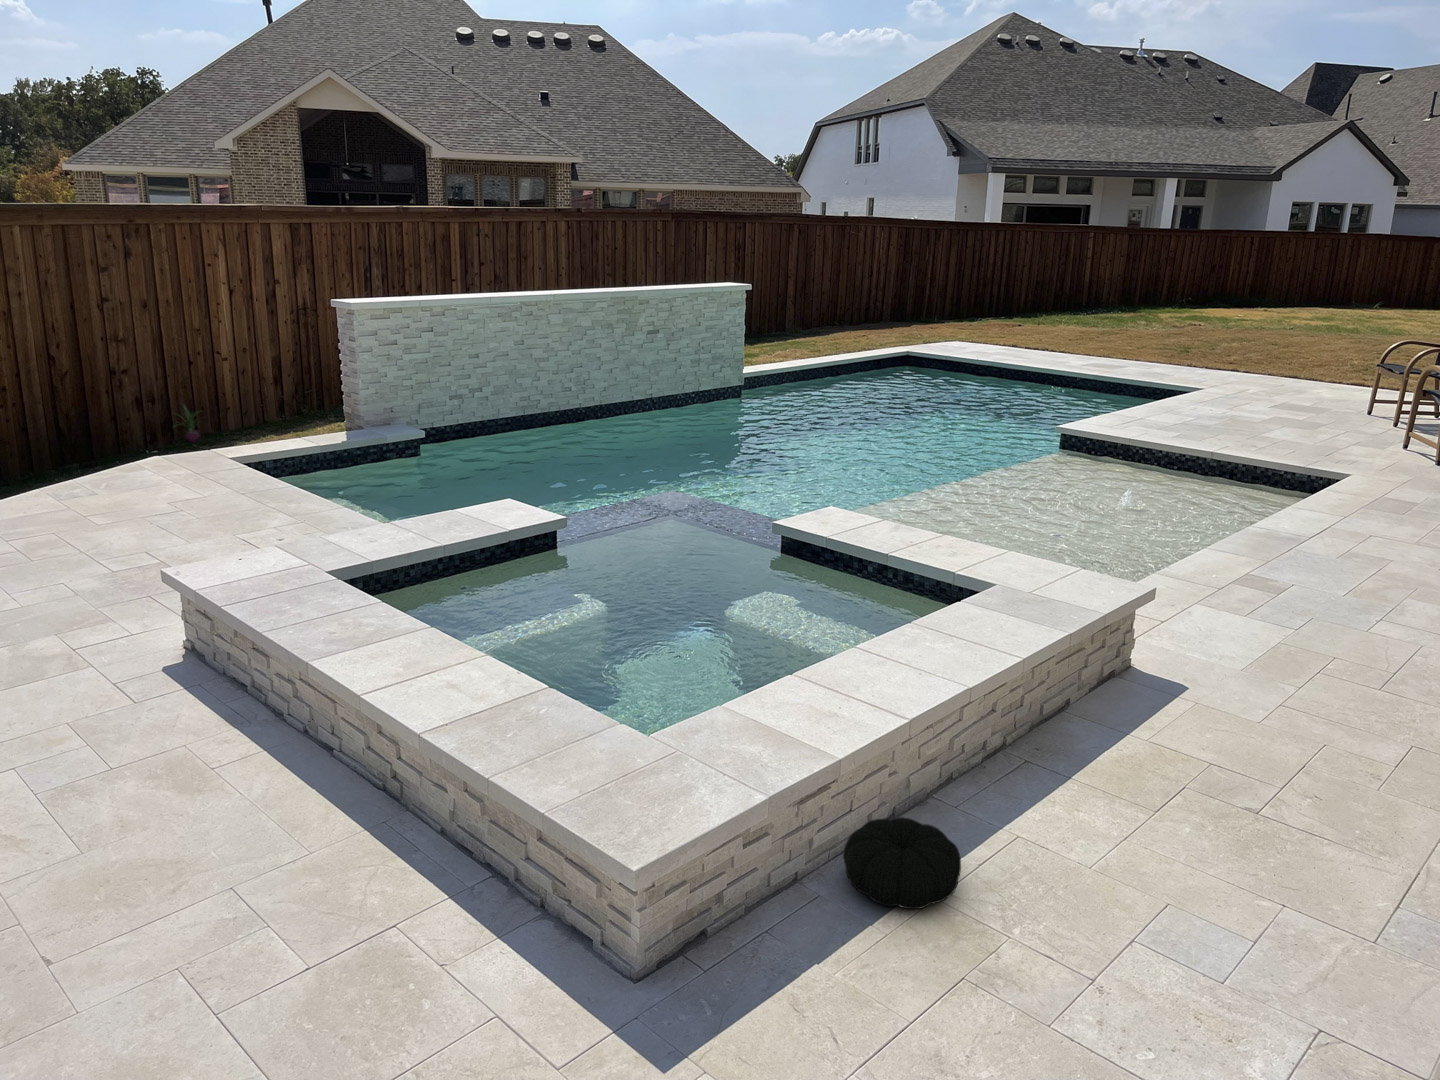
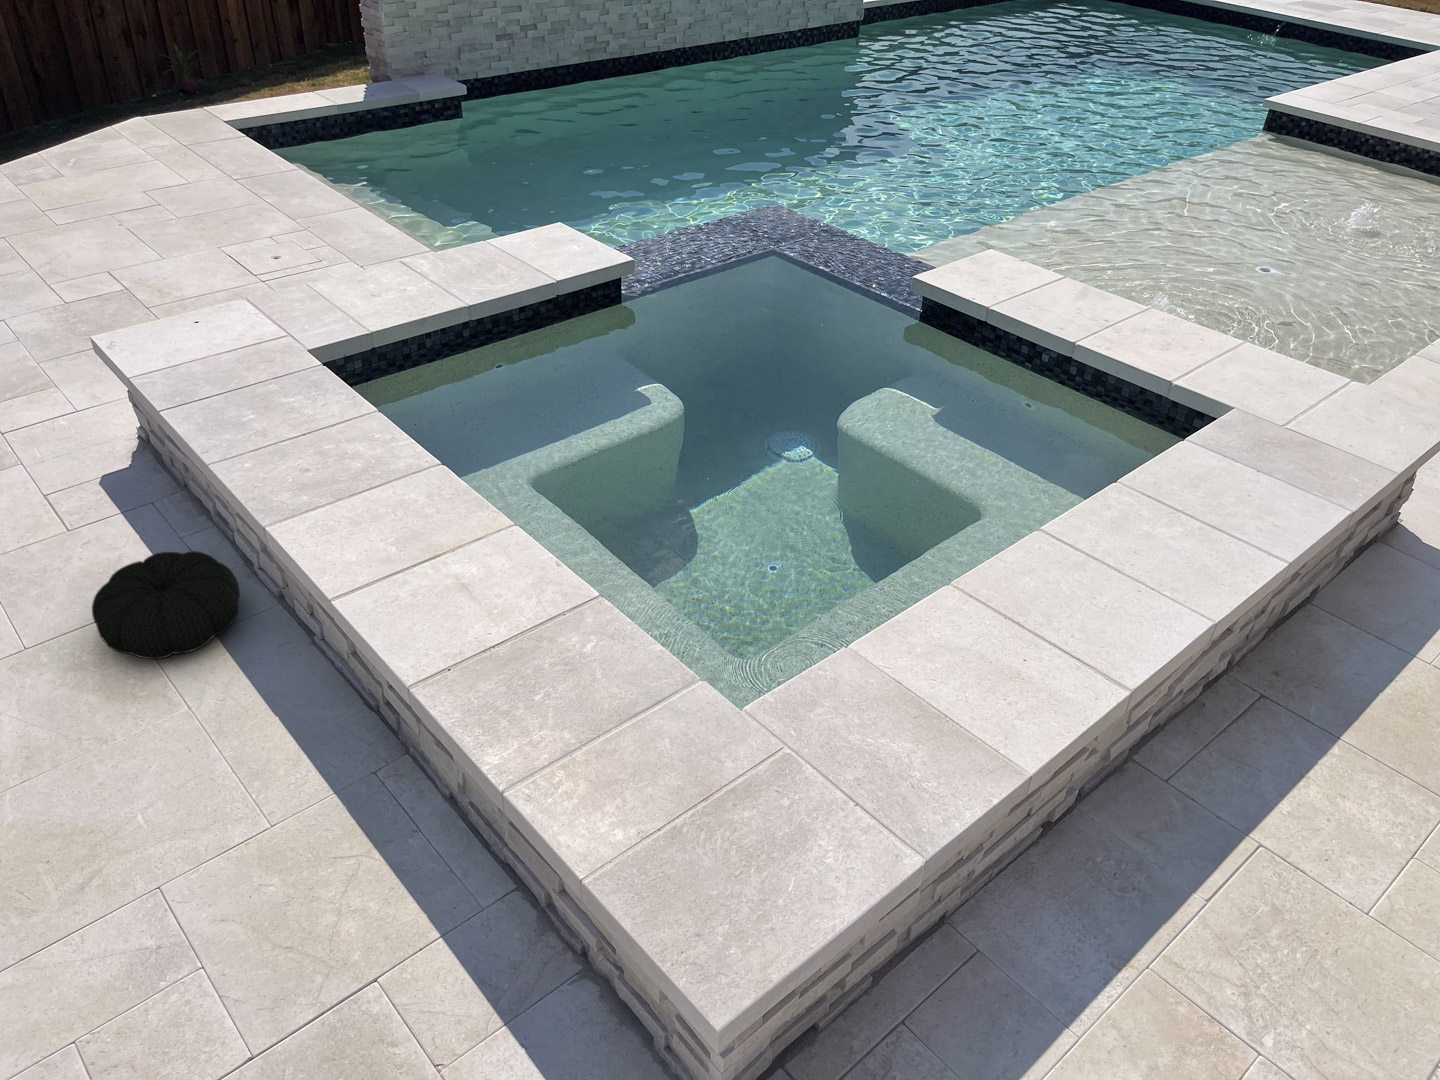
pouf: present [843,817,961,909] -> present [92,551,240,659]

